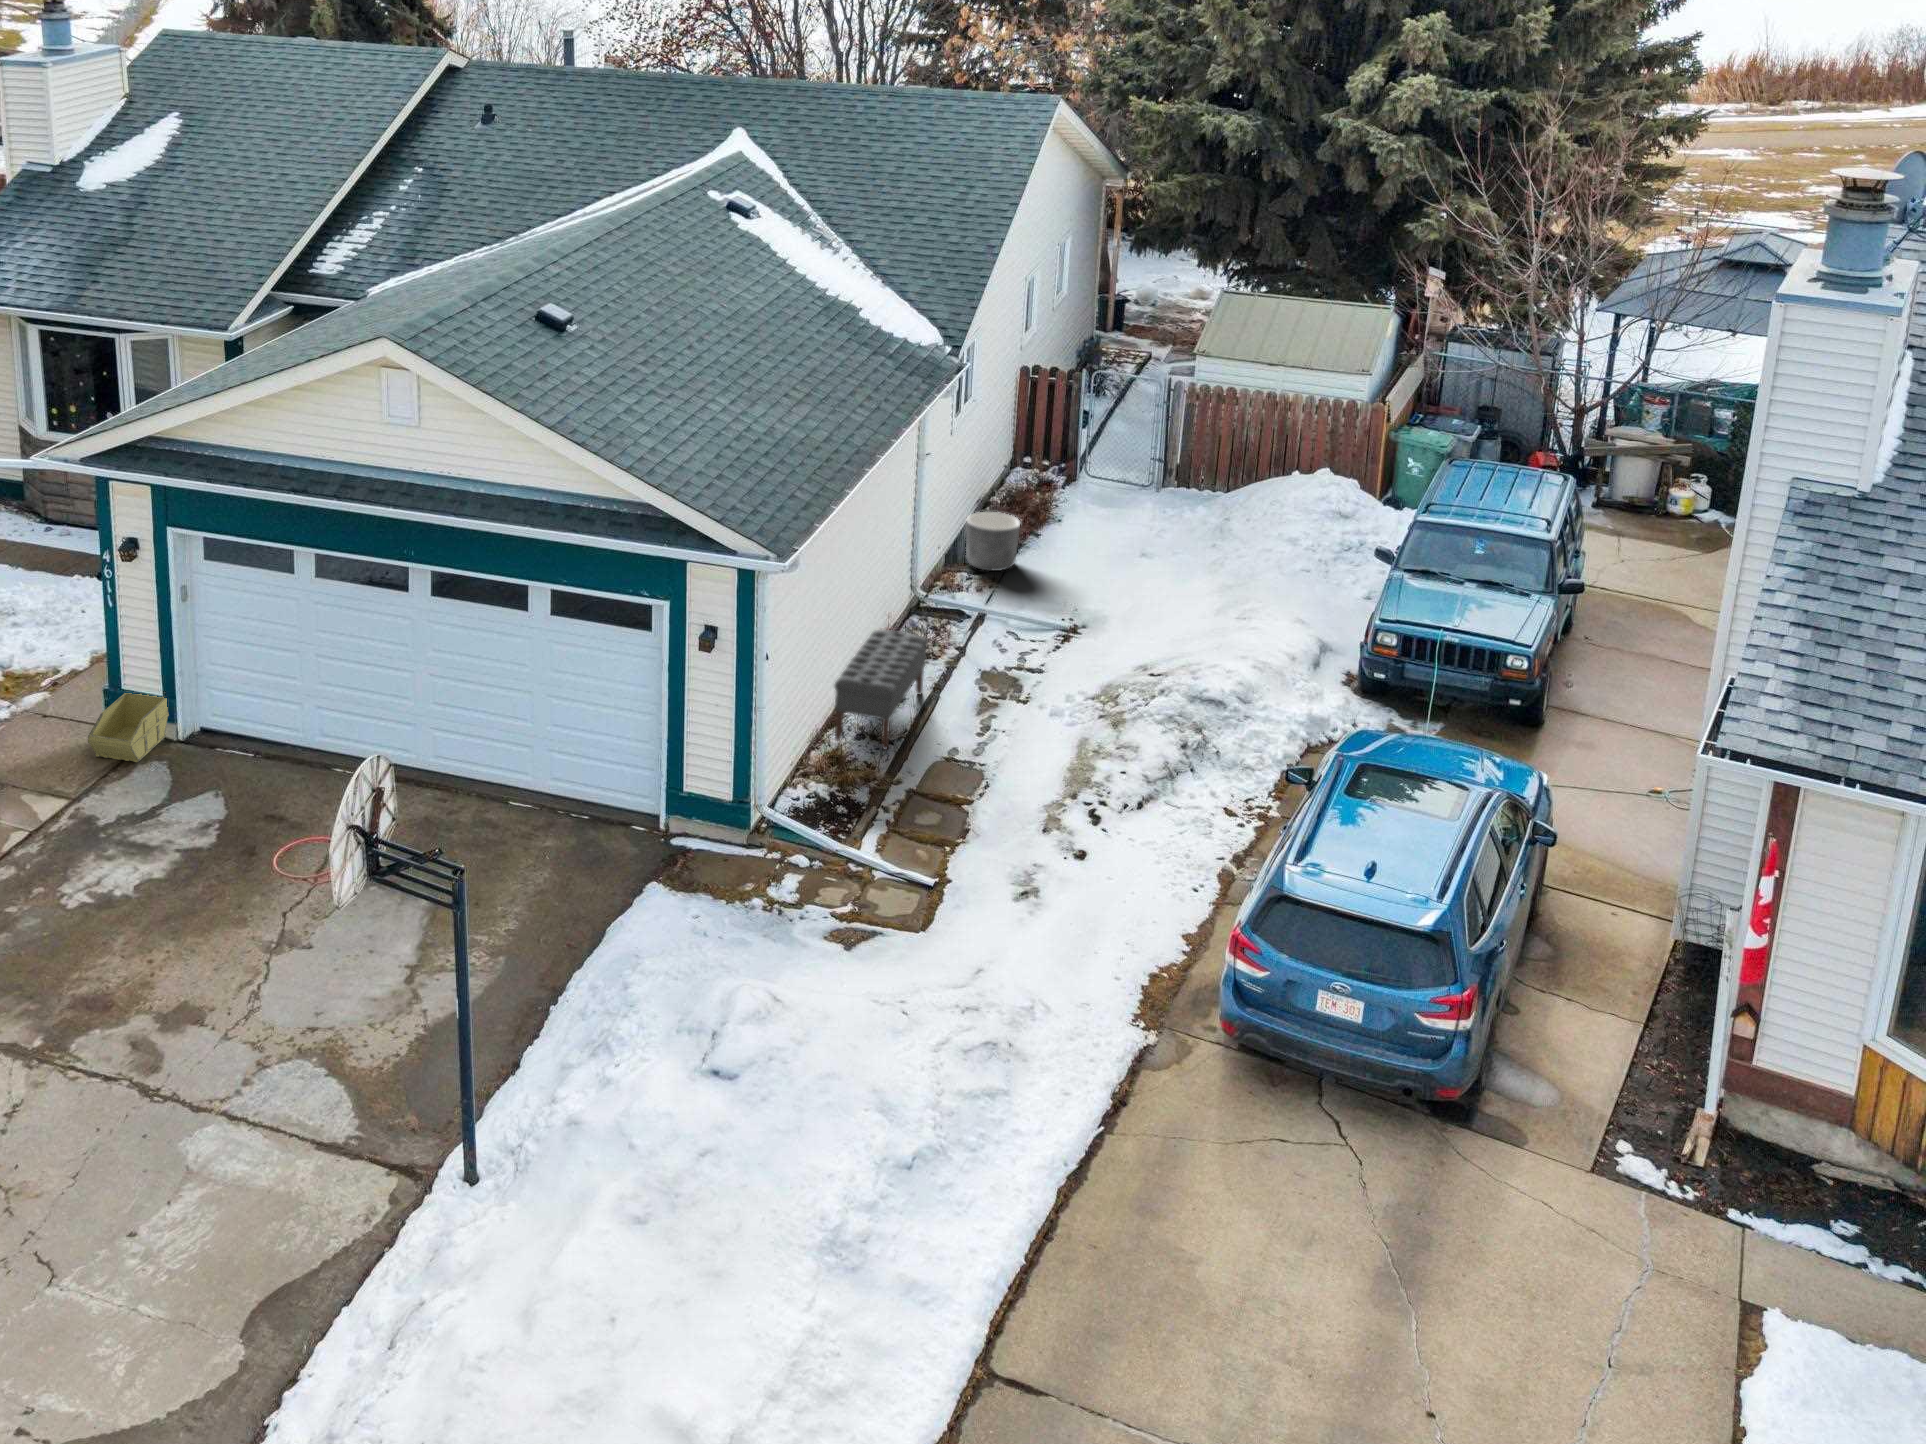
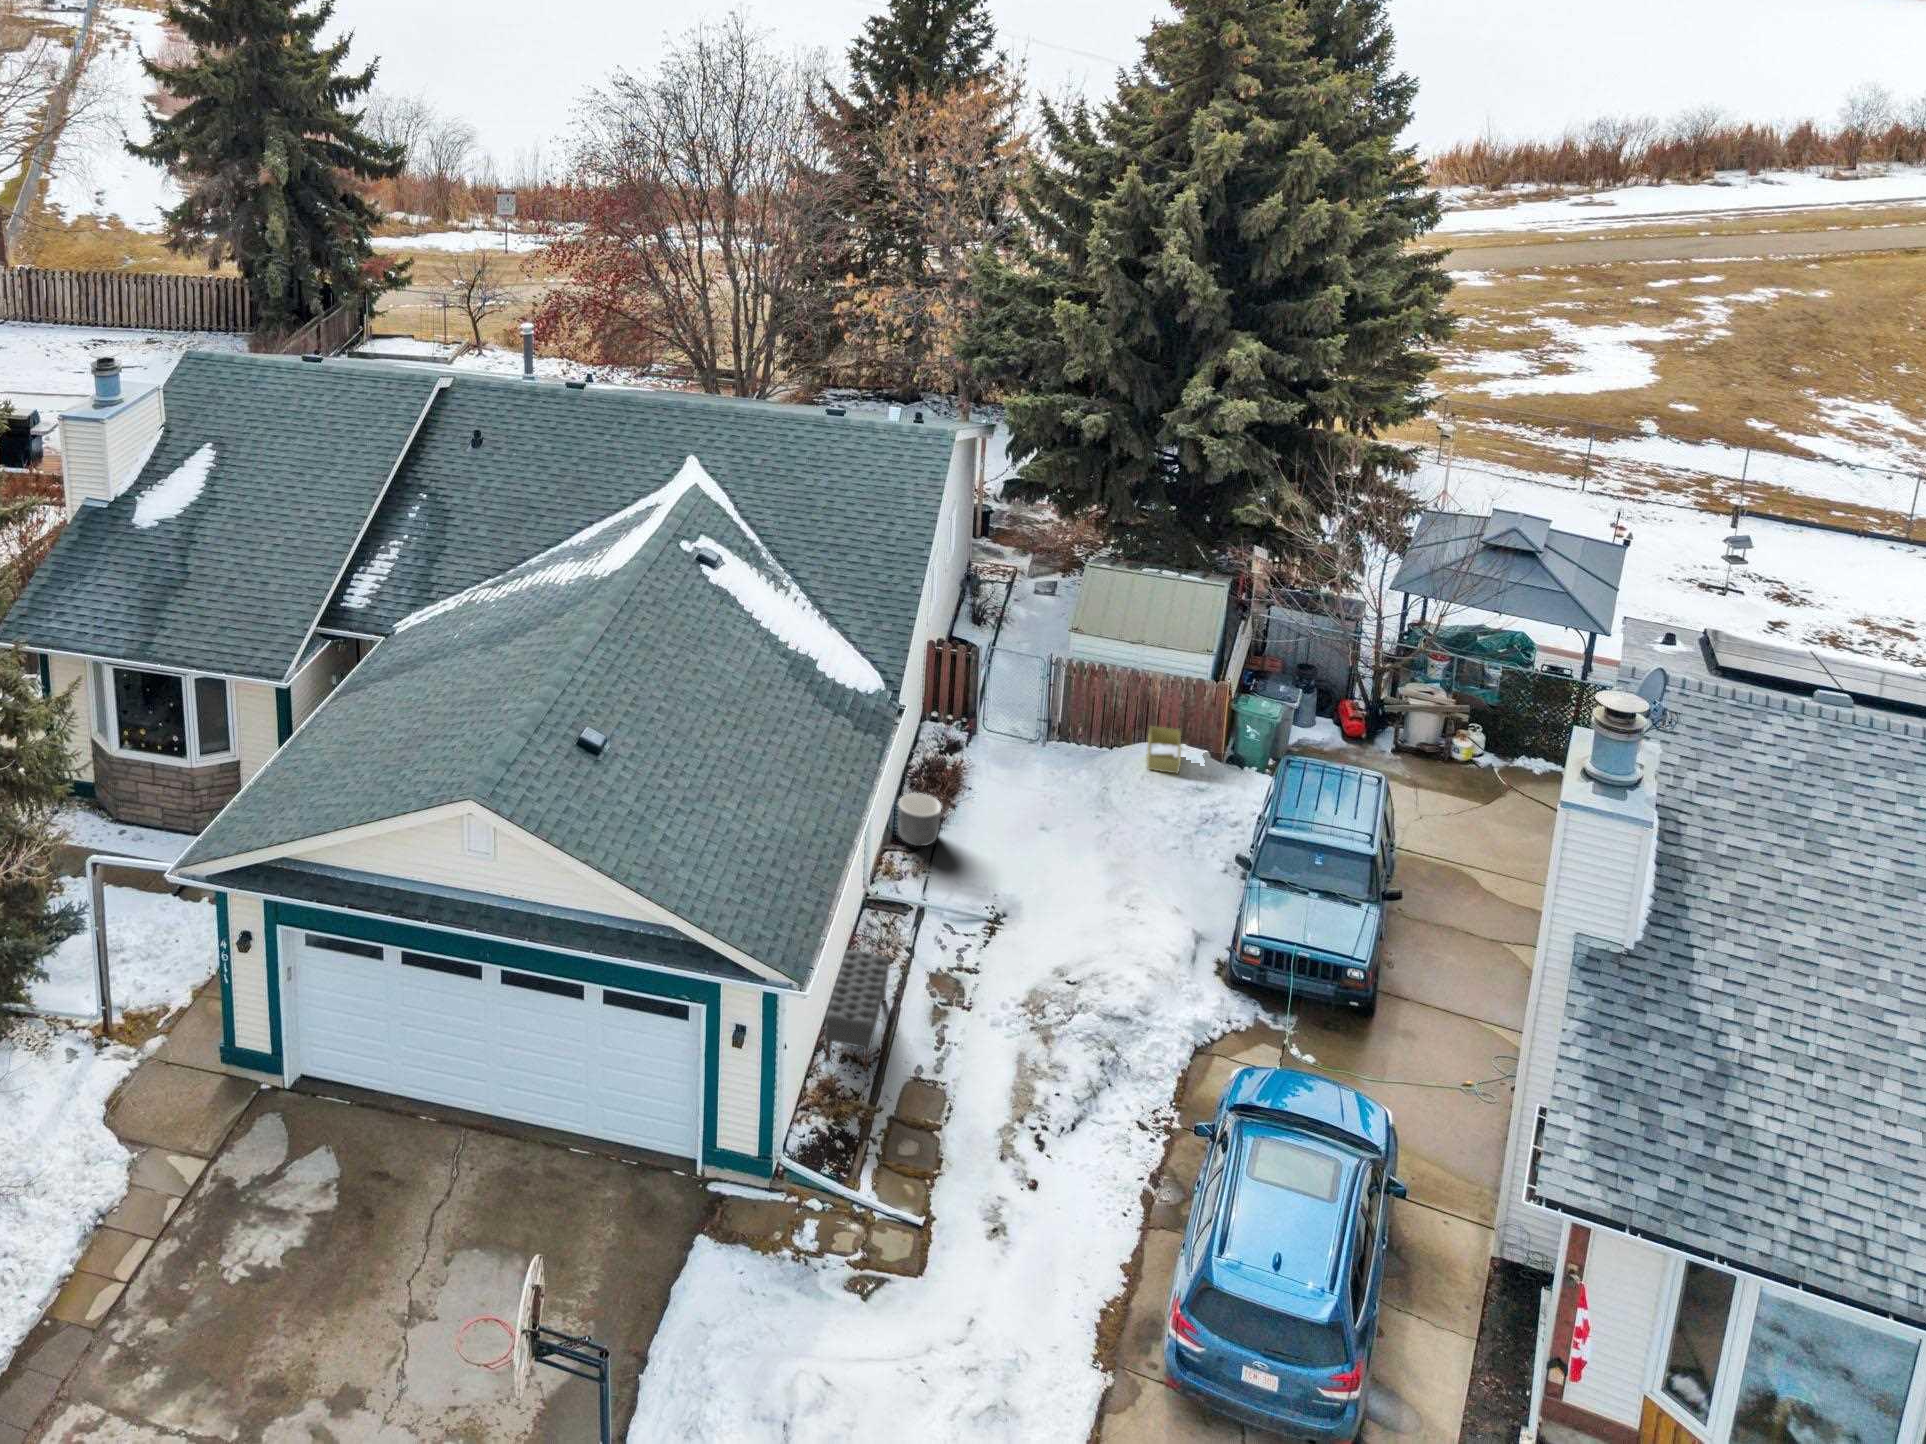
storage bin: present [88,693,169,762] -> present [1147,726,1182,774]

